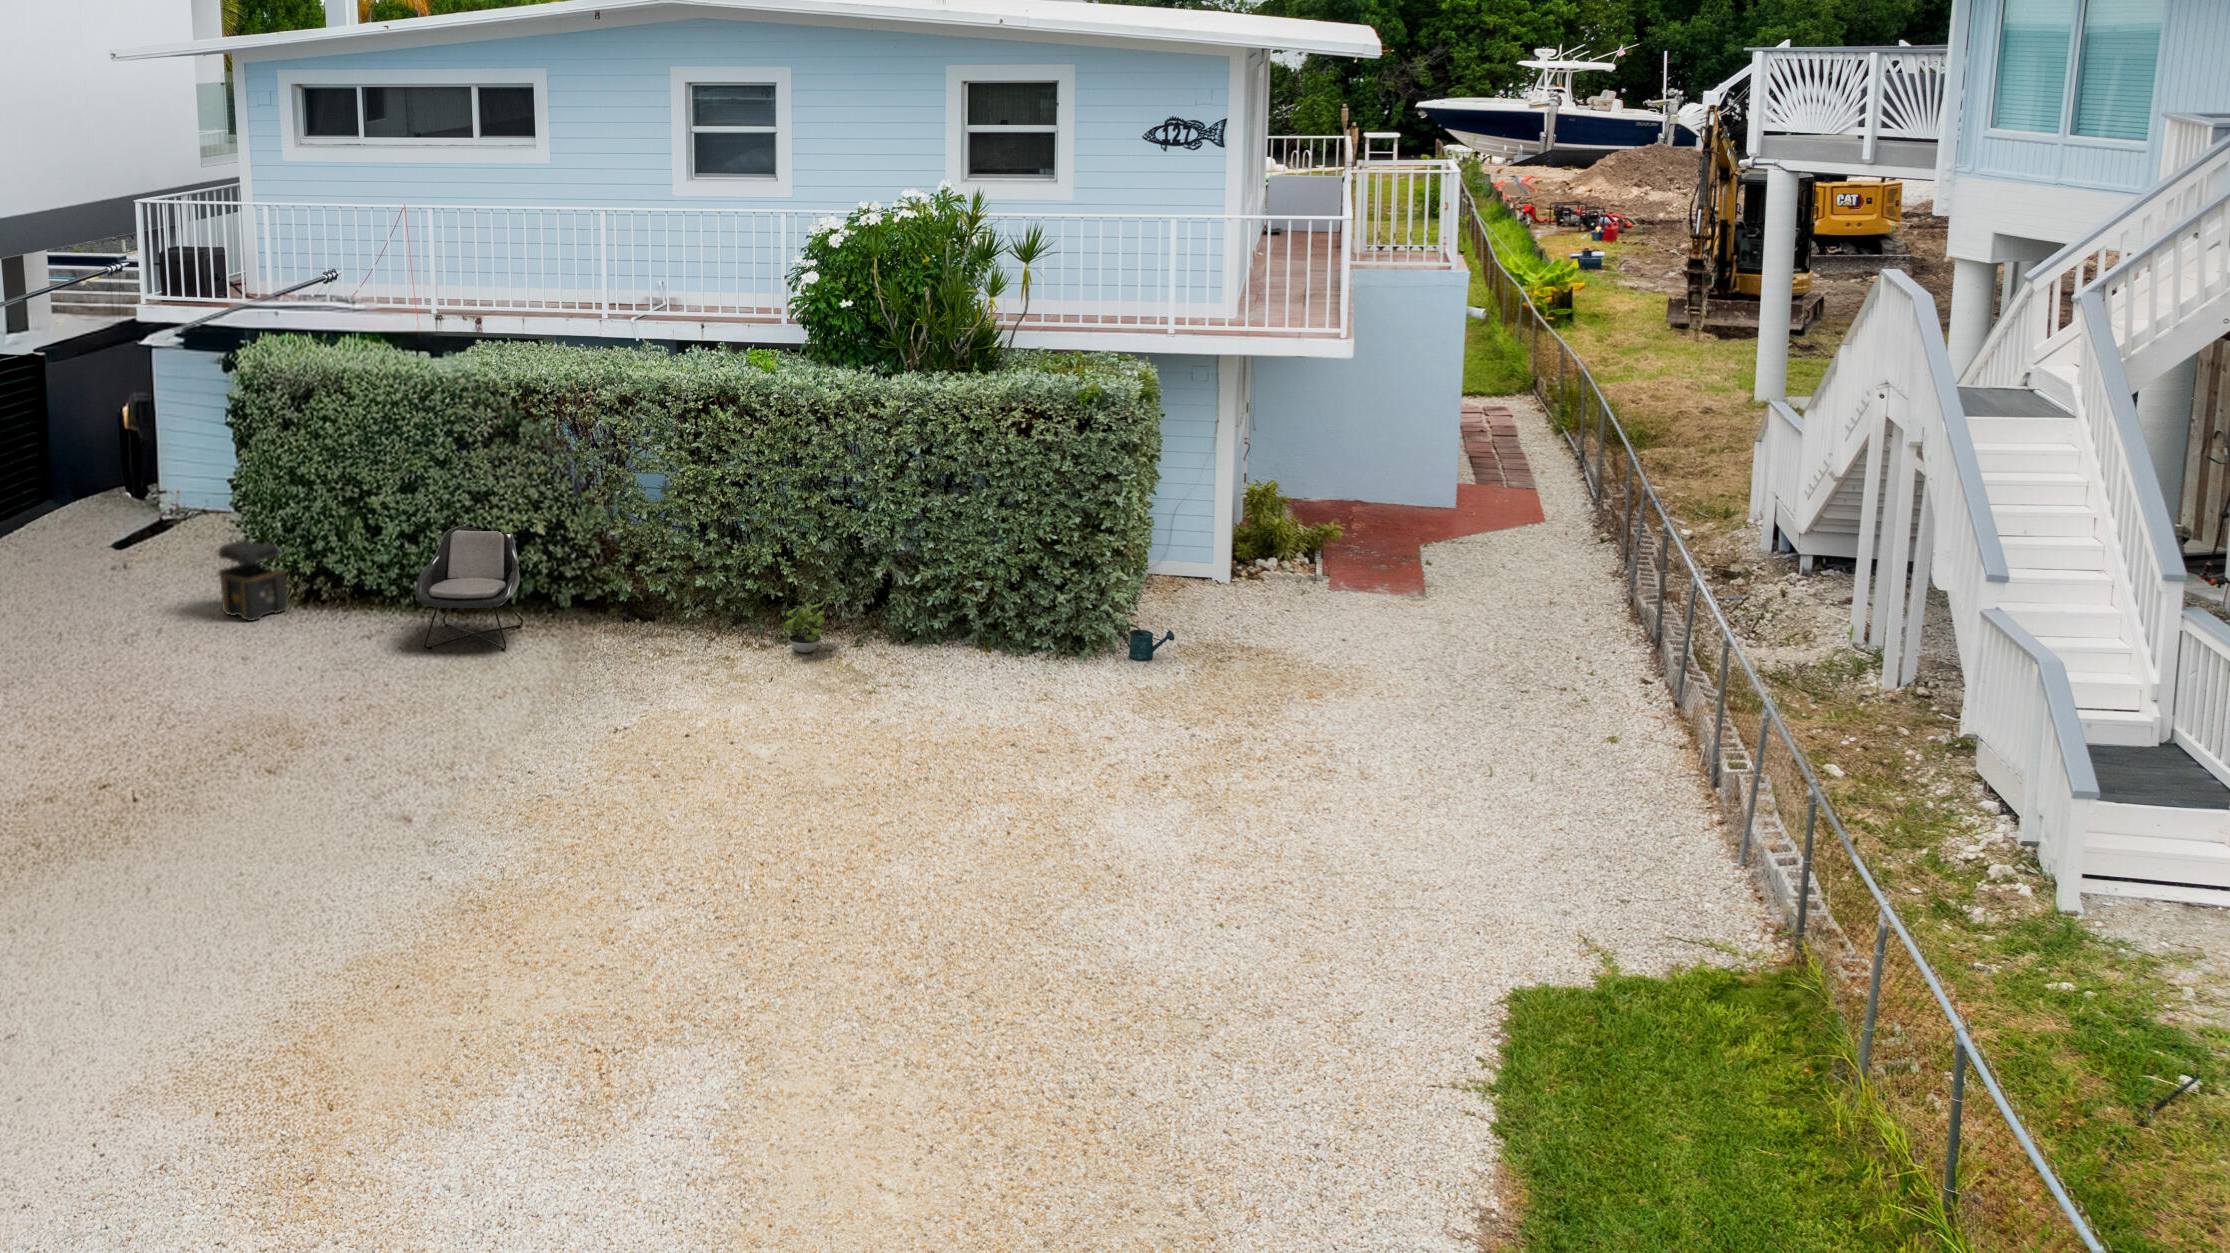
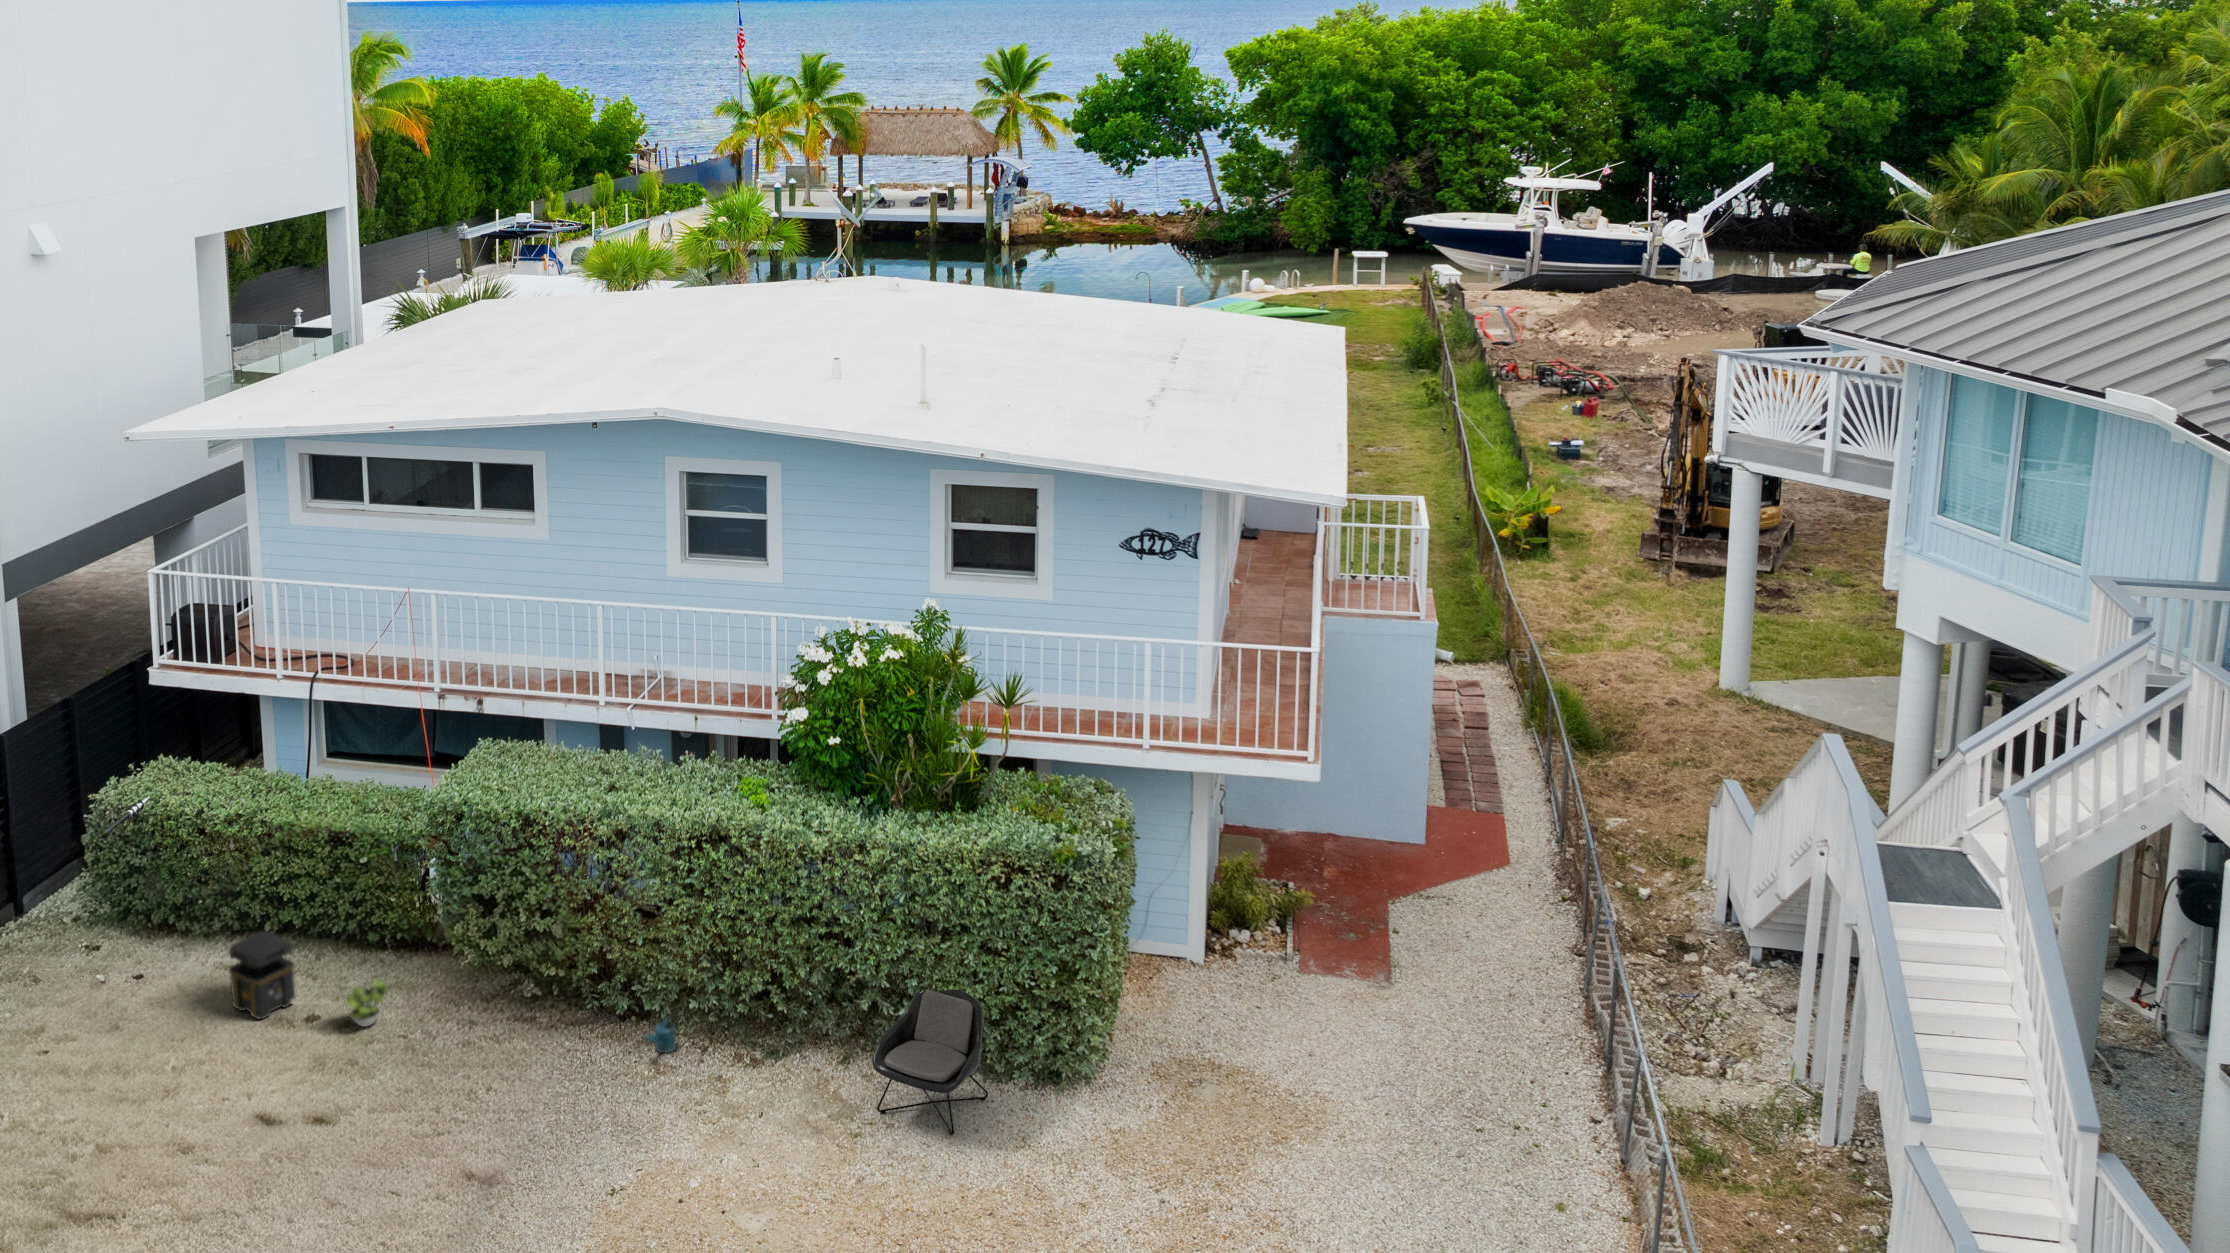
lounge chair: present [416,524,523,651] -> present [872,990,988,1135]
potted plant: present [780,603,825,653] -> present [335,979,387,1027]
watering can: present [1123,624,1175,661] -> present [647,1017,676,1053]

